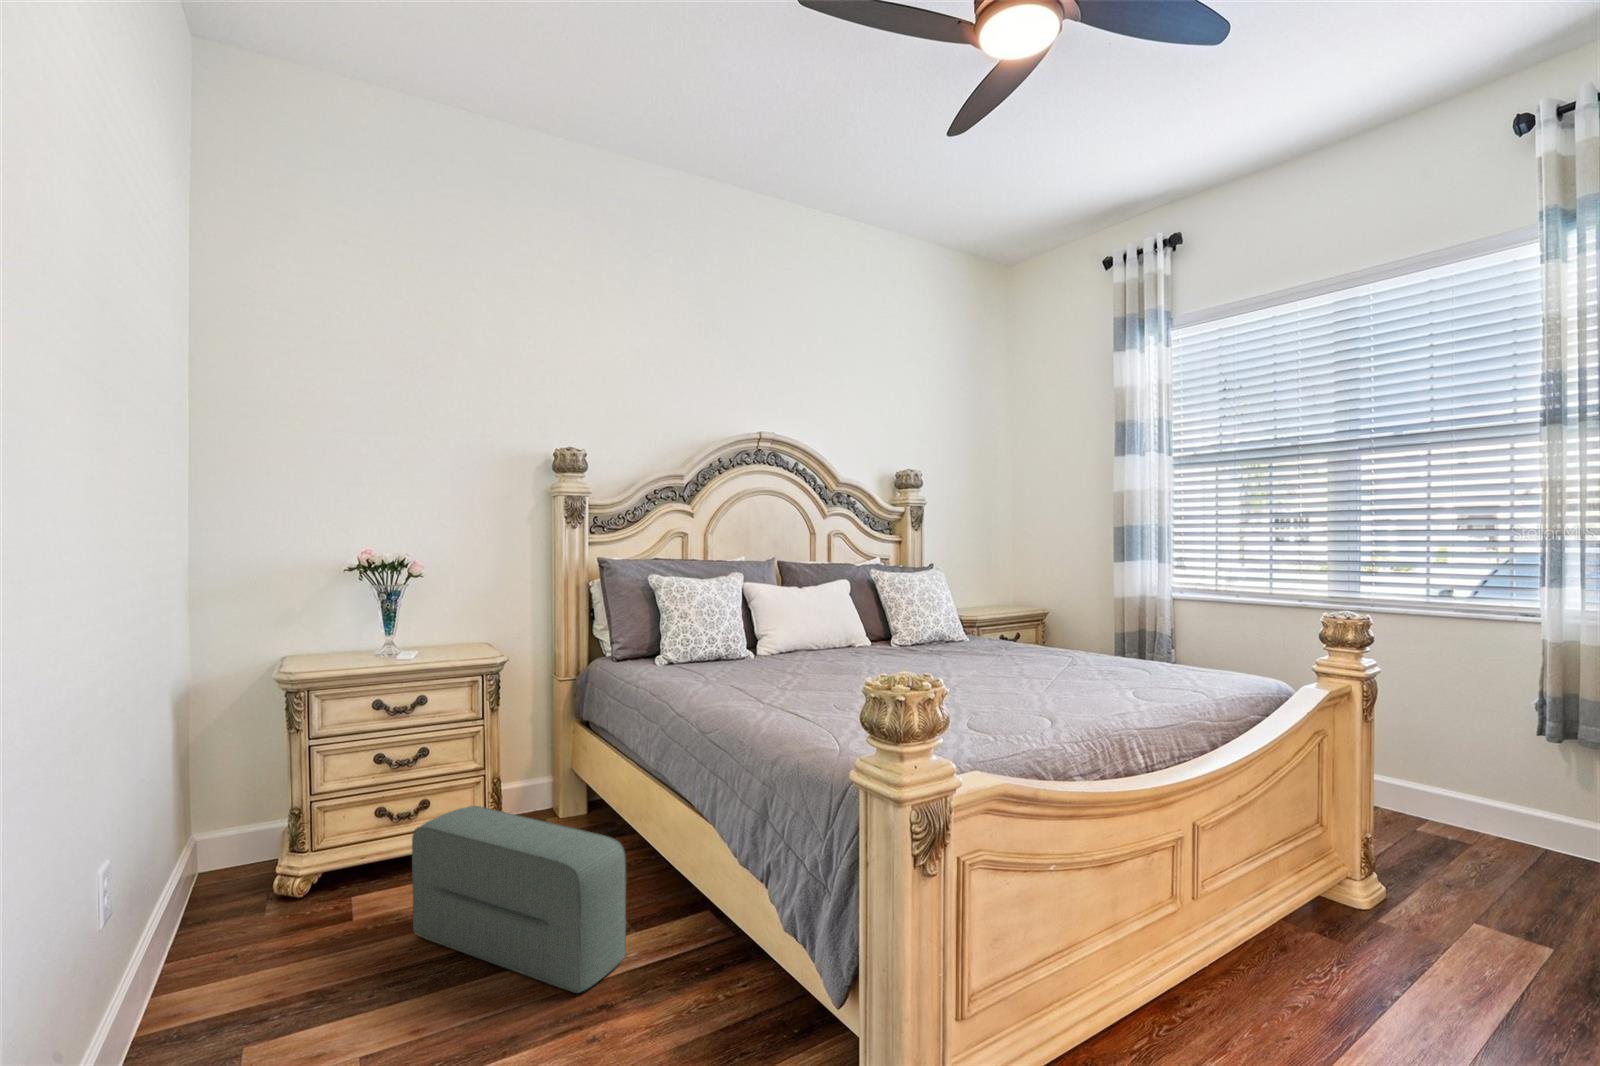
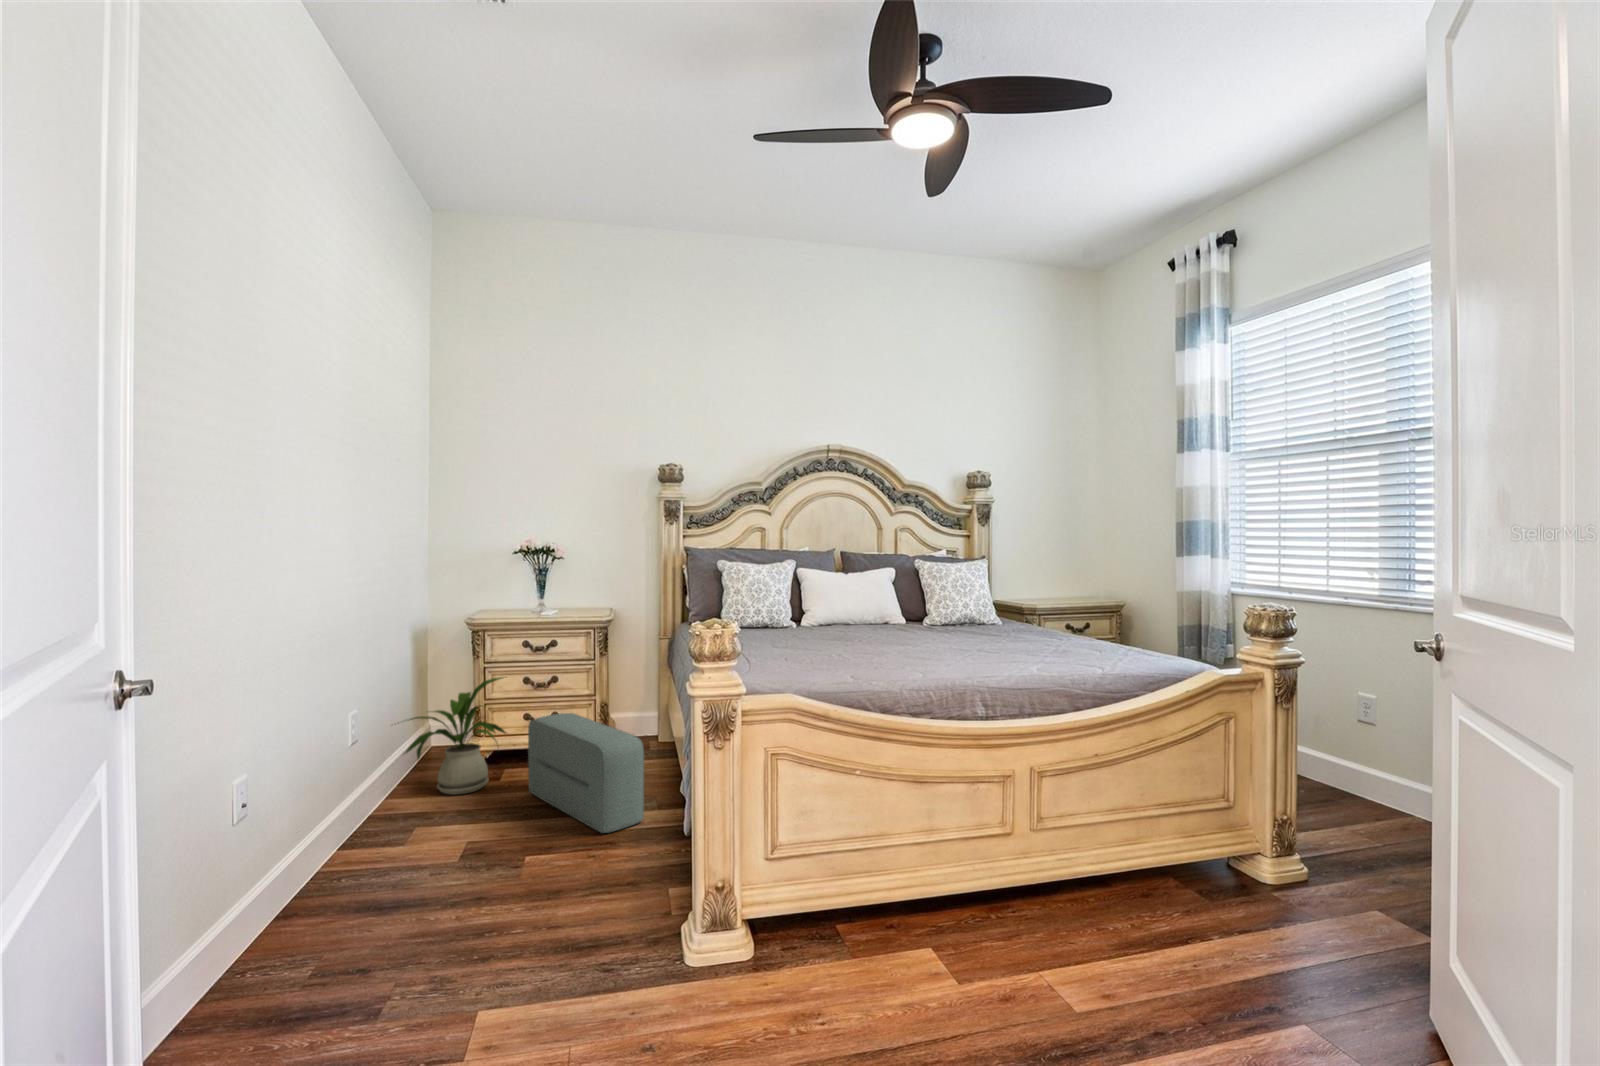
house plant: none [160,762,364,962] -> present [398,677,506,795]

